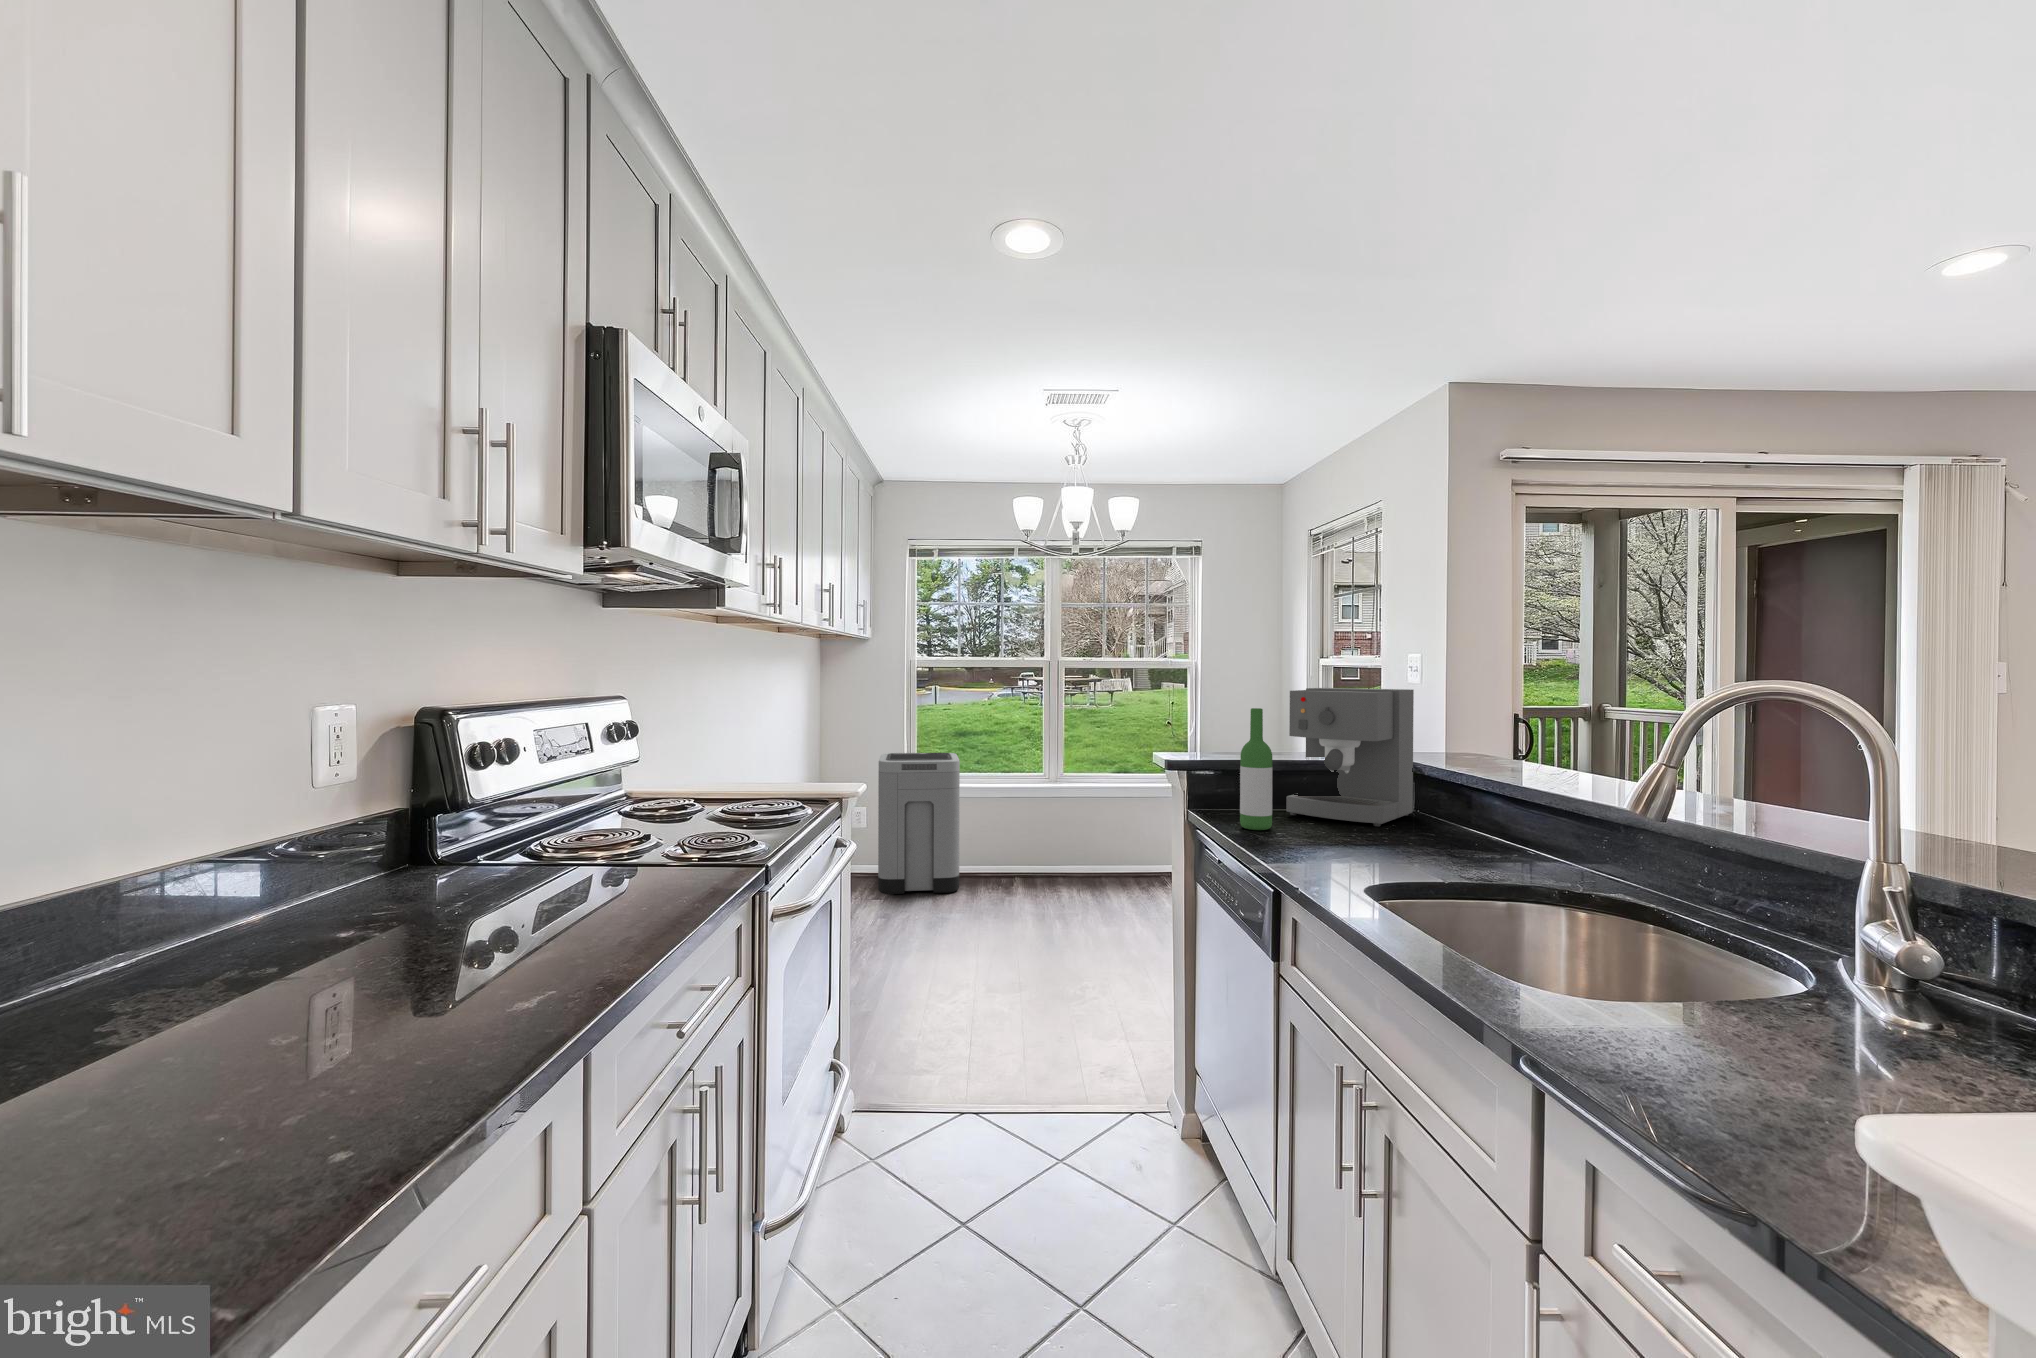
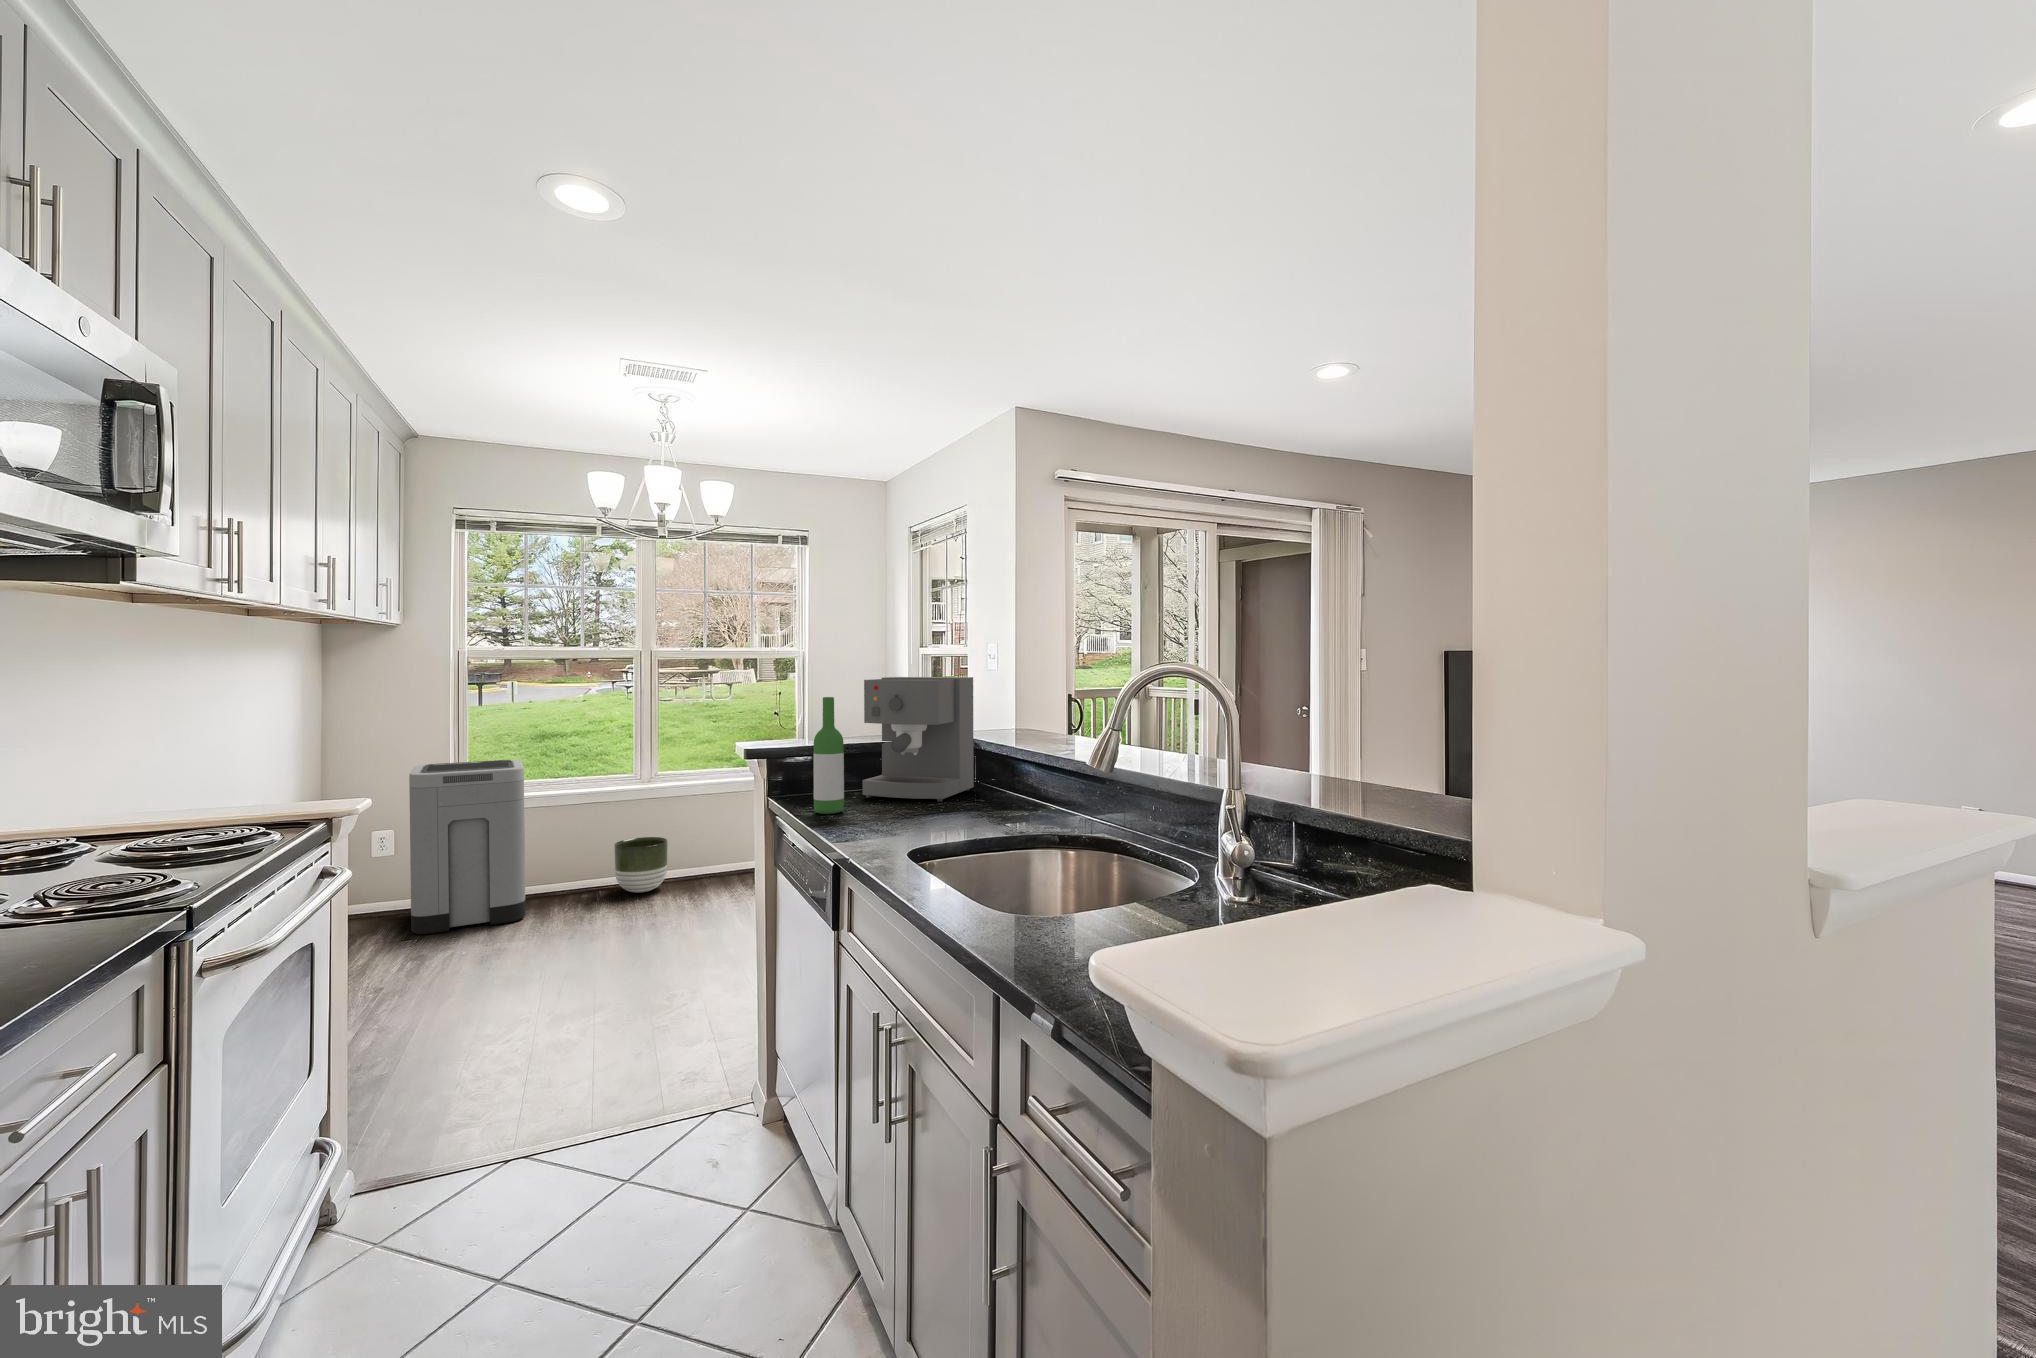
planter: none [1028,829,1072,879] -> present [614,837,668,893]

